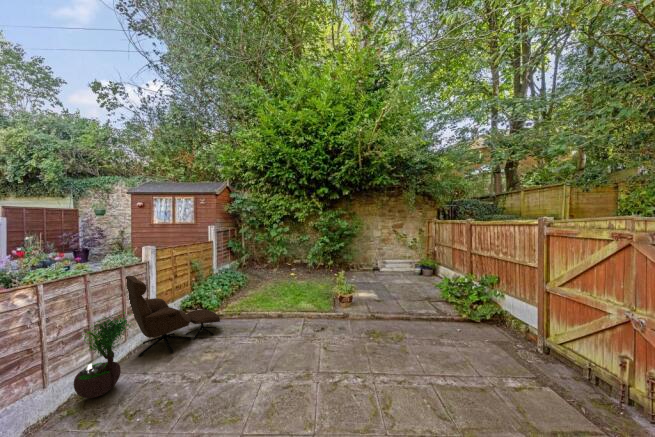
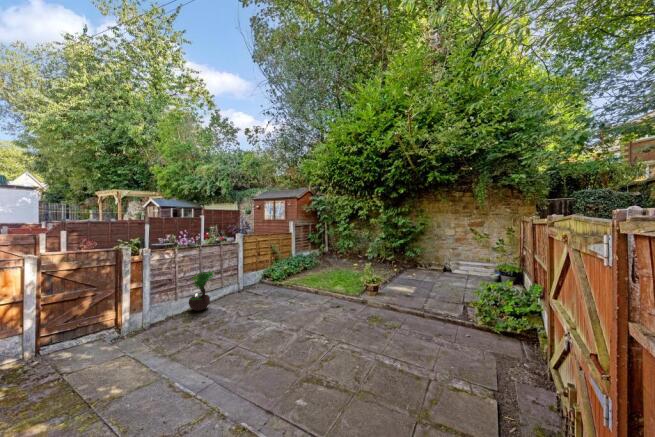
lounge chair: present [126,276,220,356] -> none [222,251,274,299]

